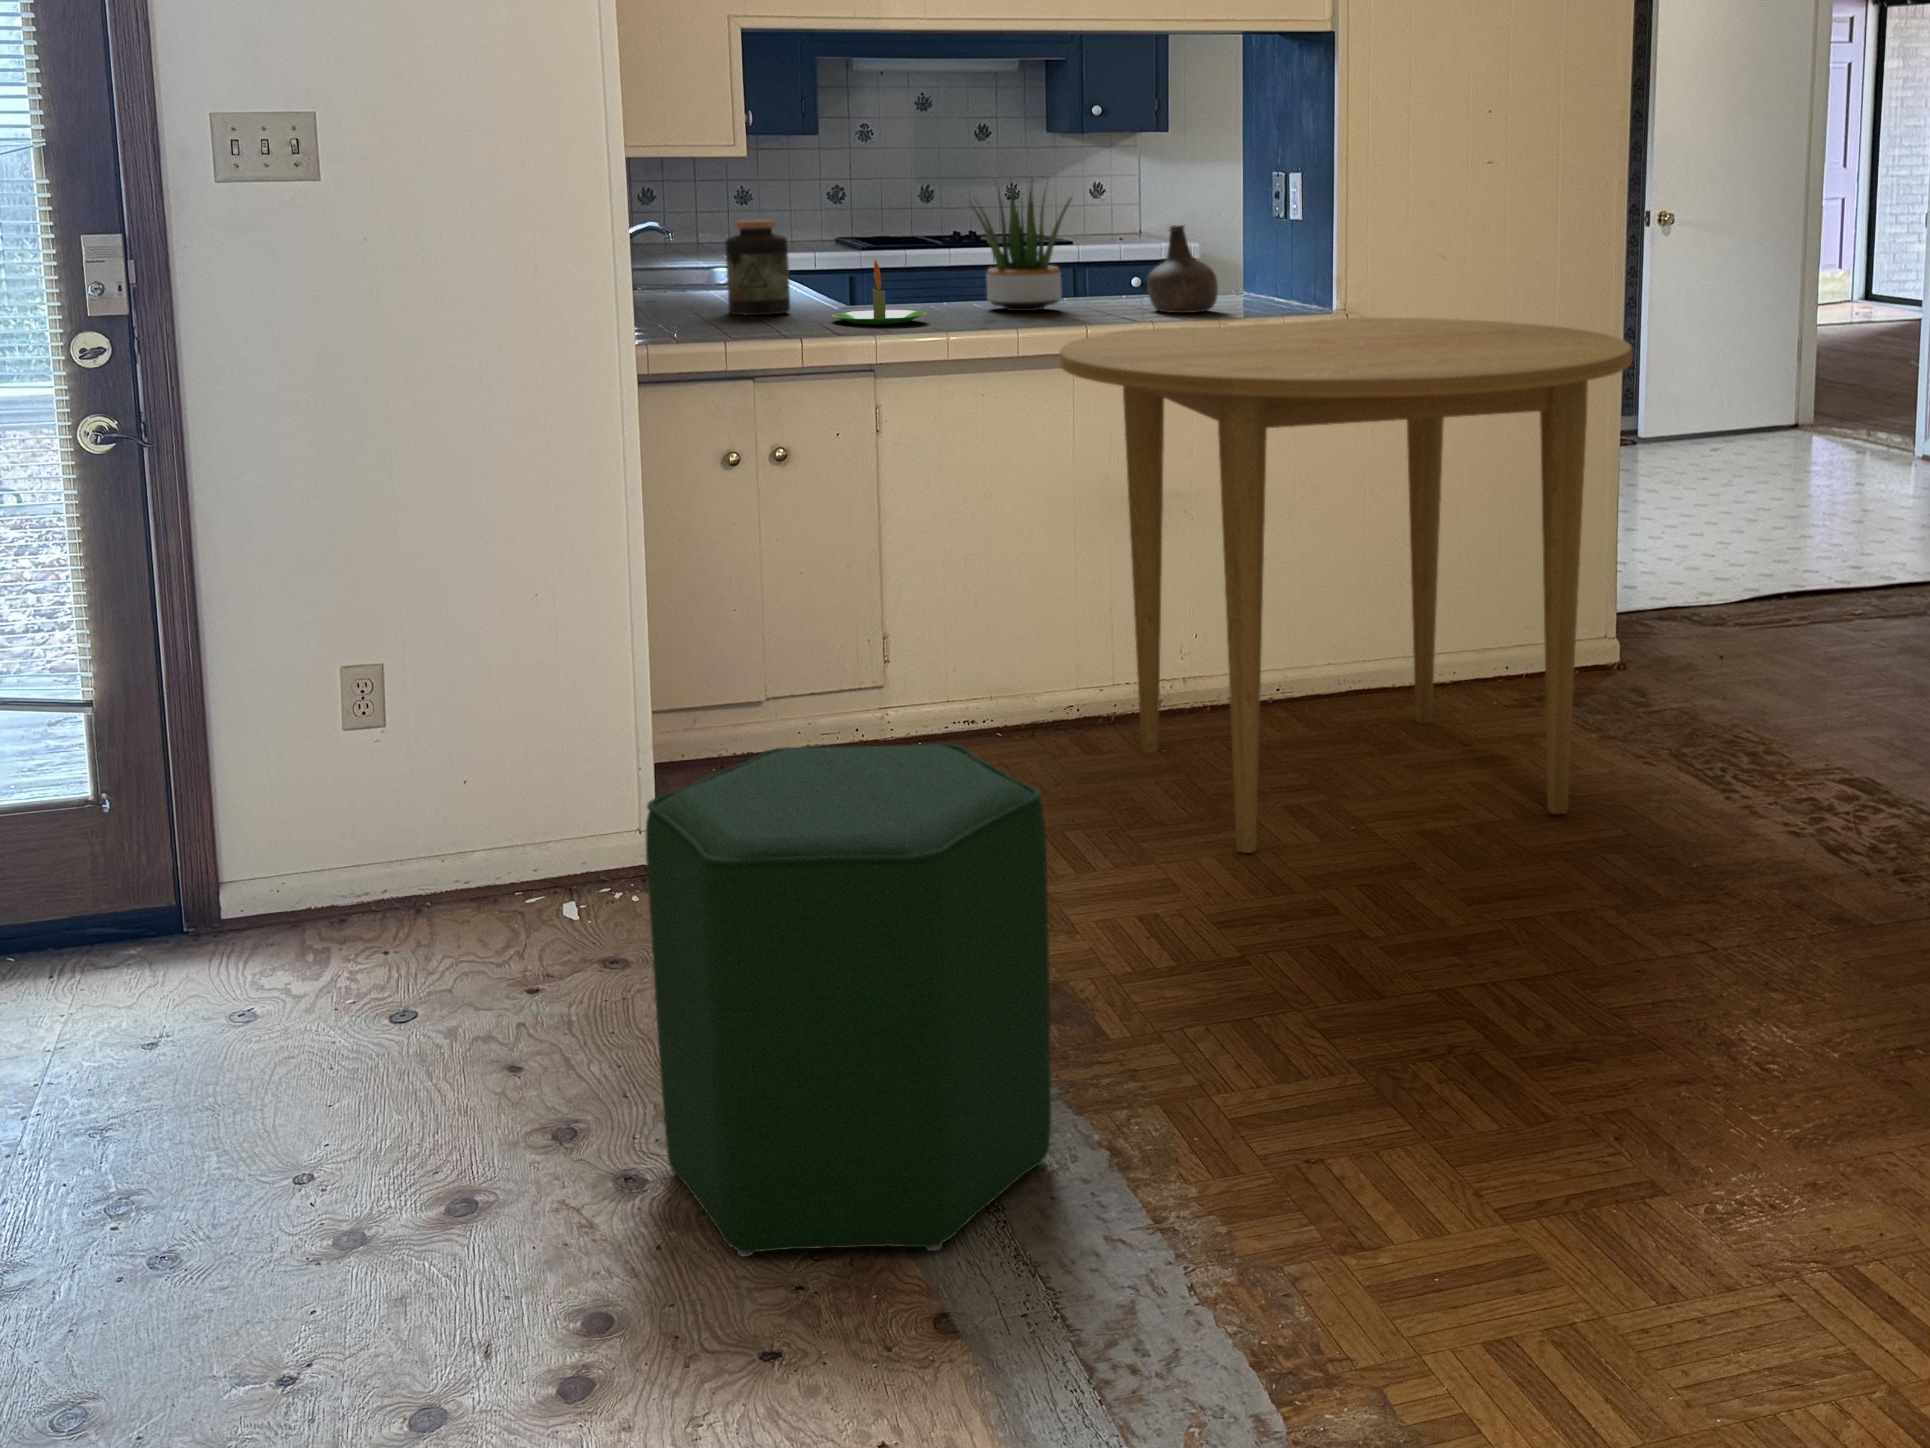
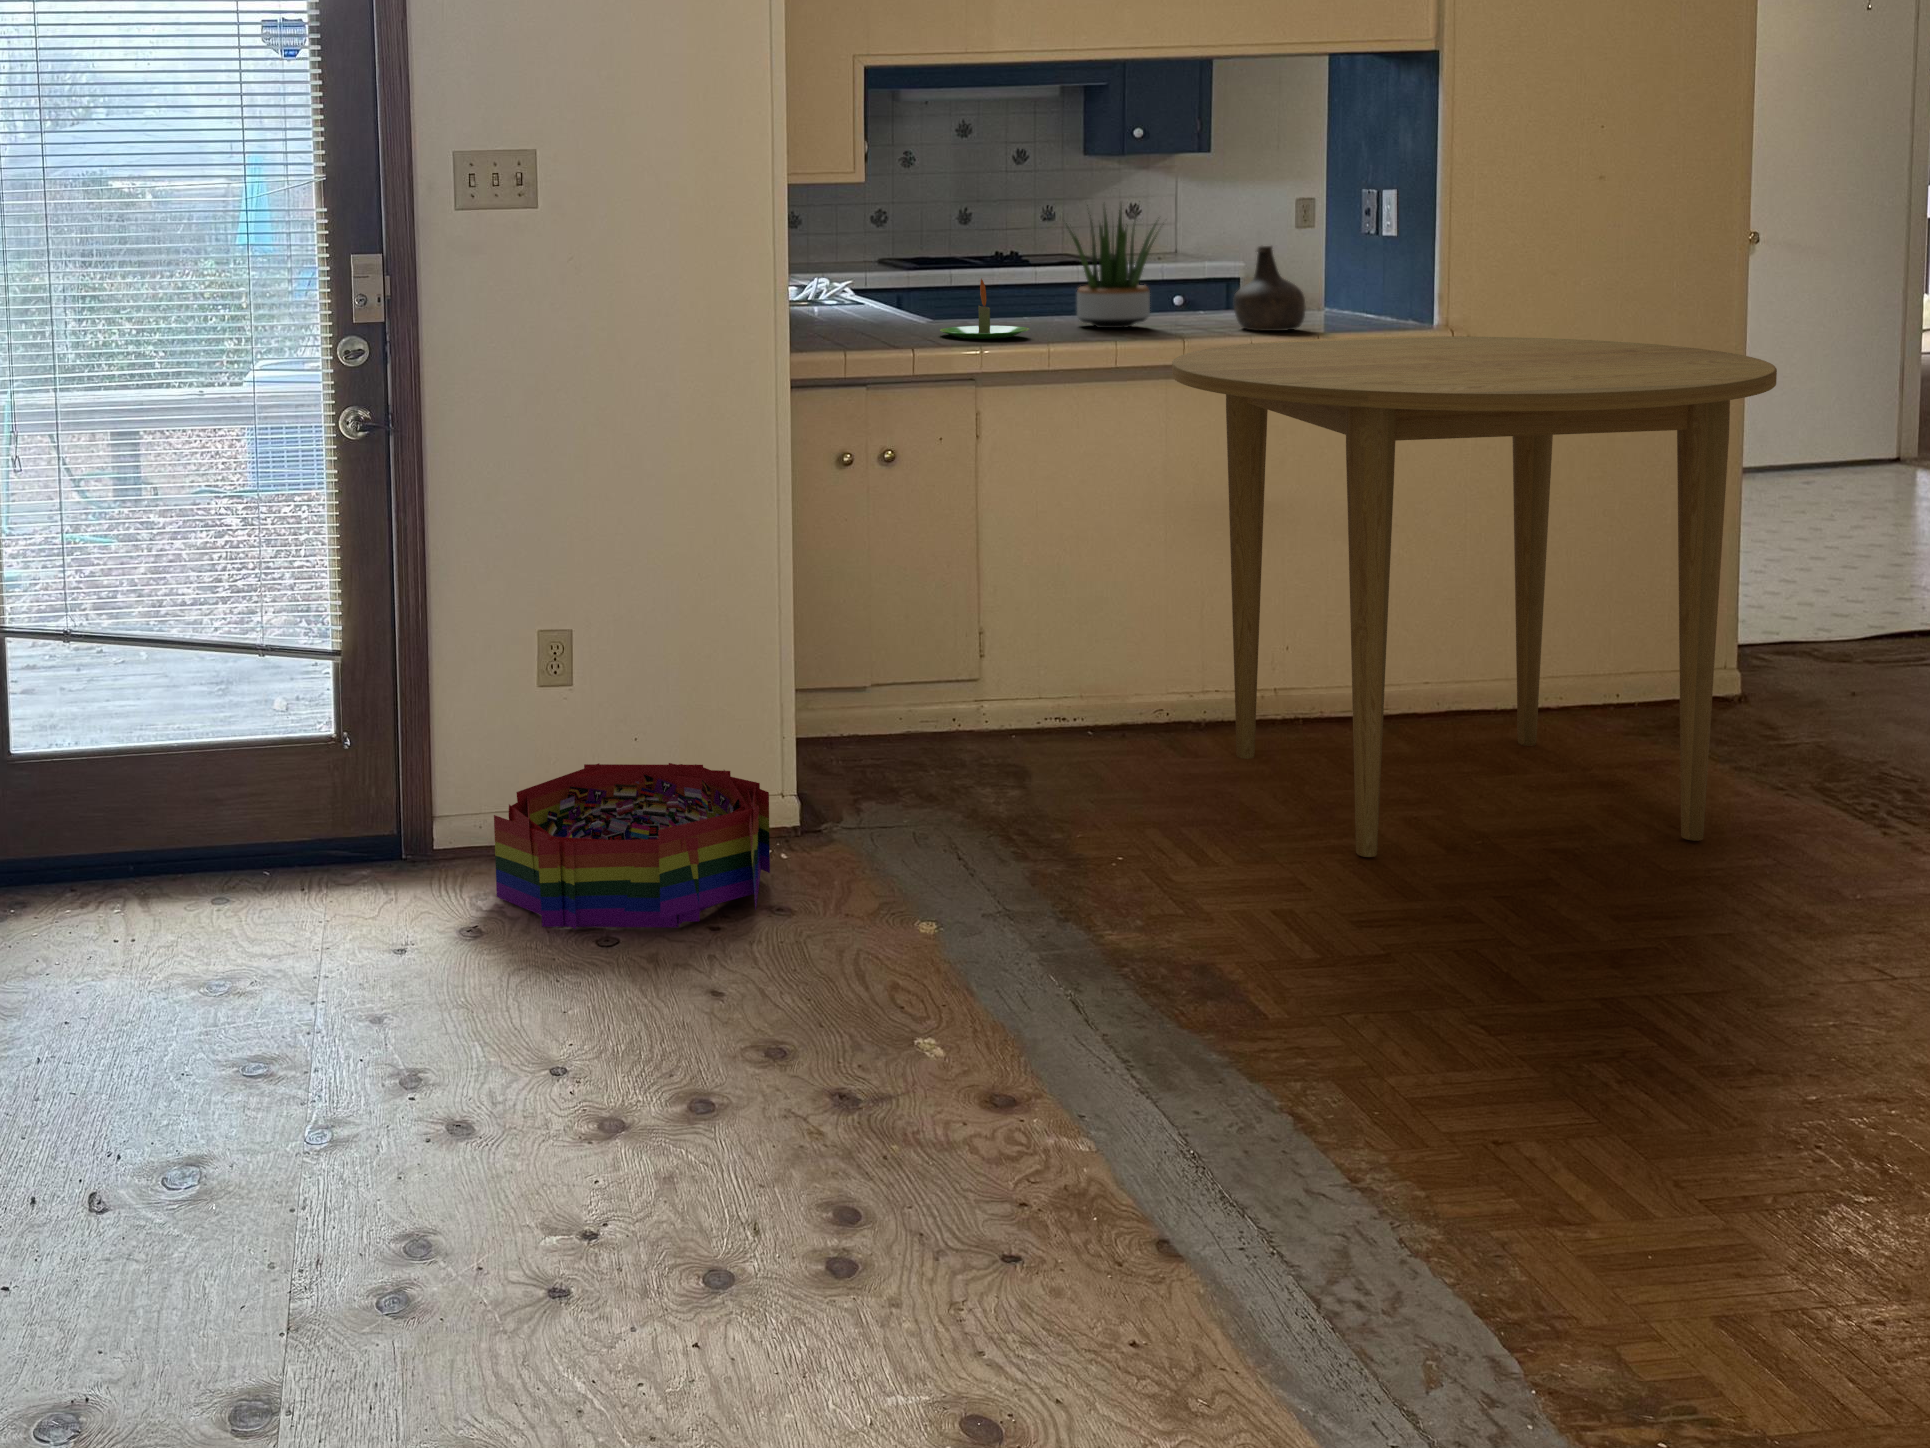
jar: present [725,220,790,315] -> none [838,242,896,330]
ottoman: present [645,744,1051,1257] -> none [870,717,1240,1186]
storage bin: none [280,800,612,1000] -> present [494,763,770,929]

